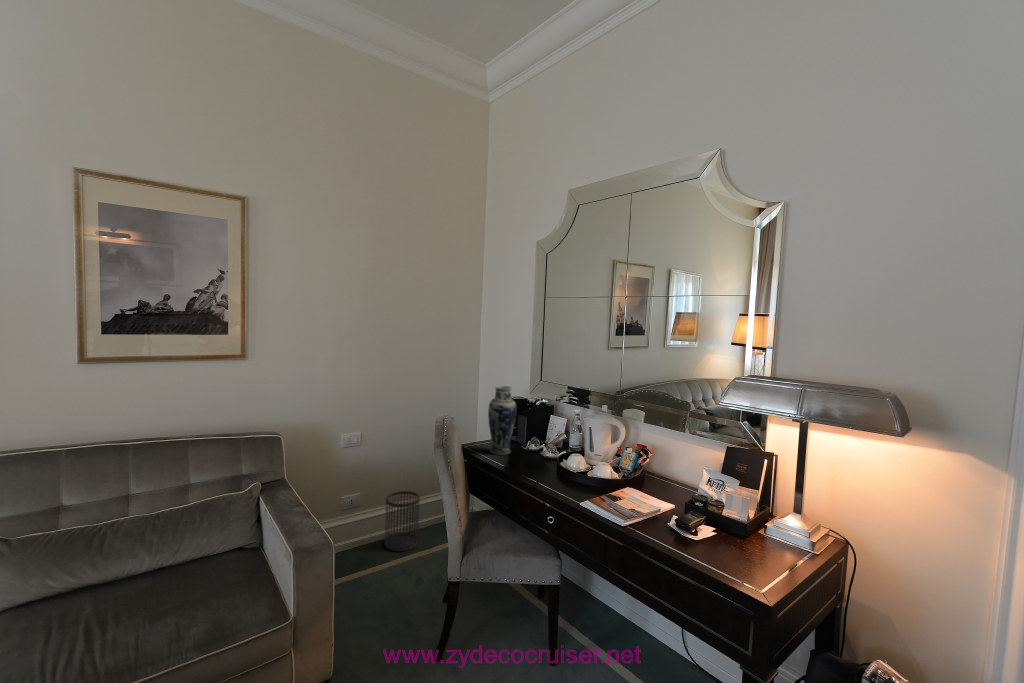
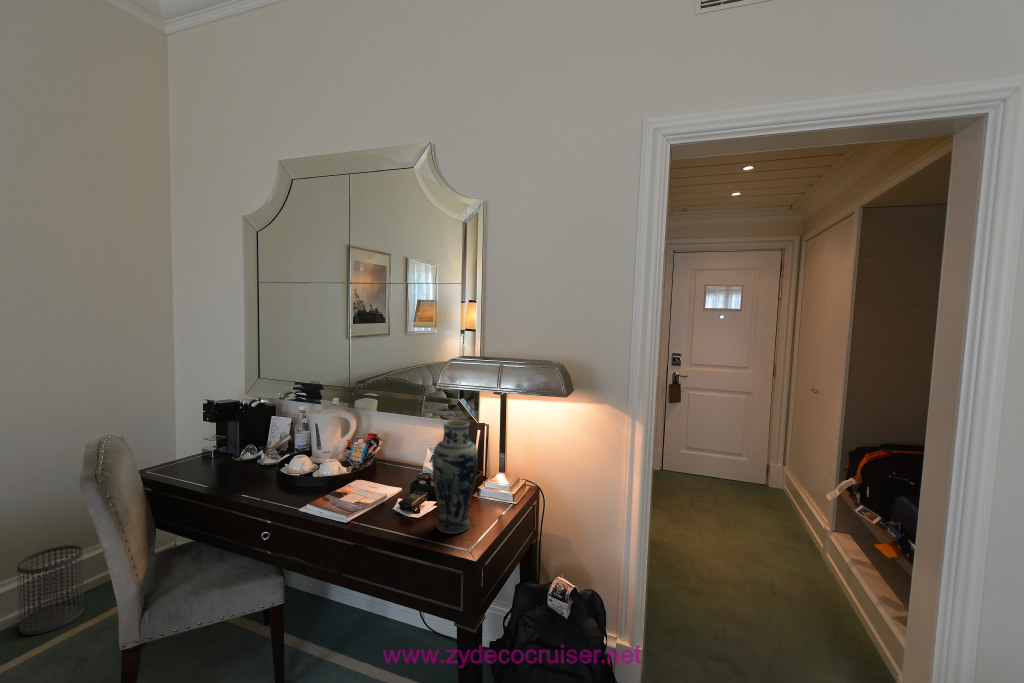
vase: present [488,386,516,455] -> present [432,420,478,534]

